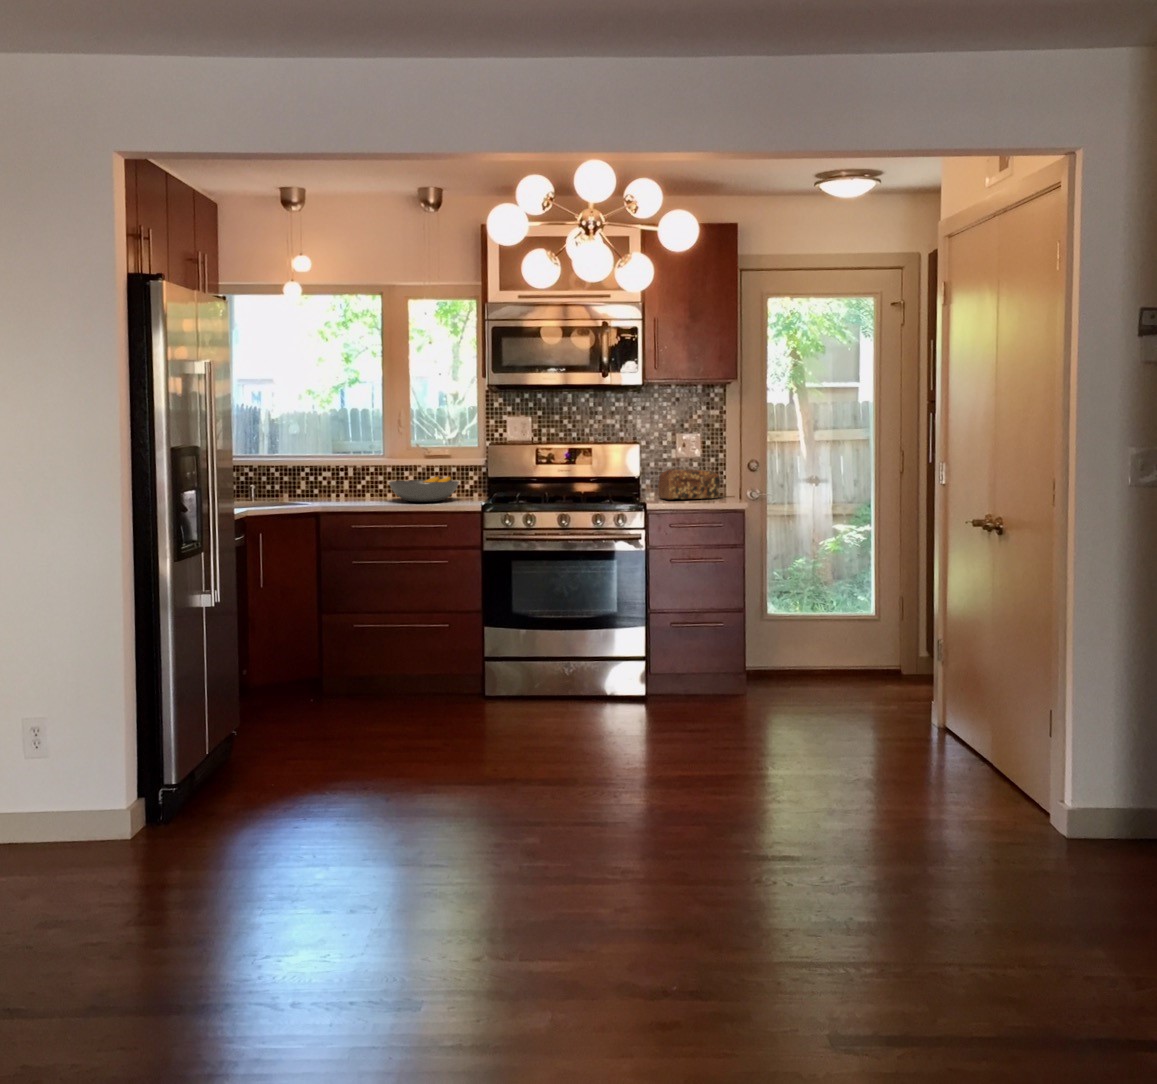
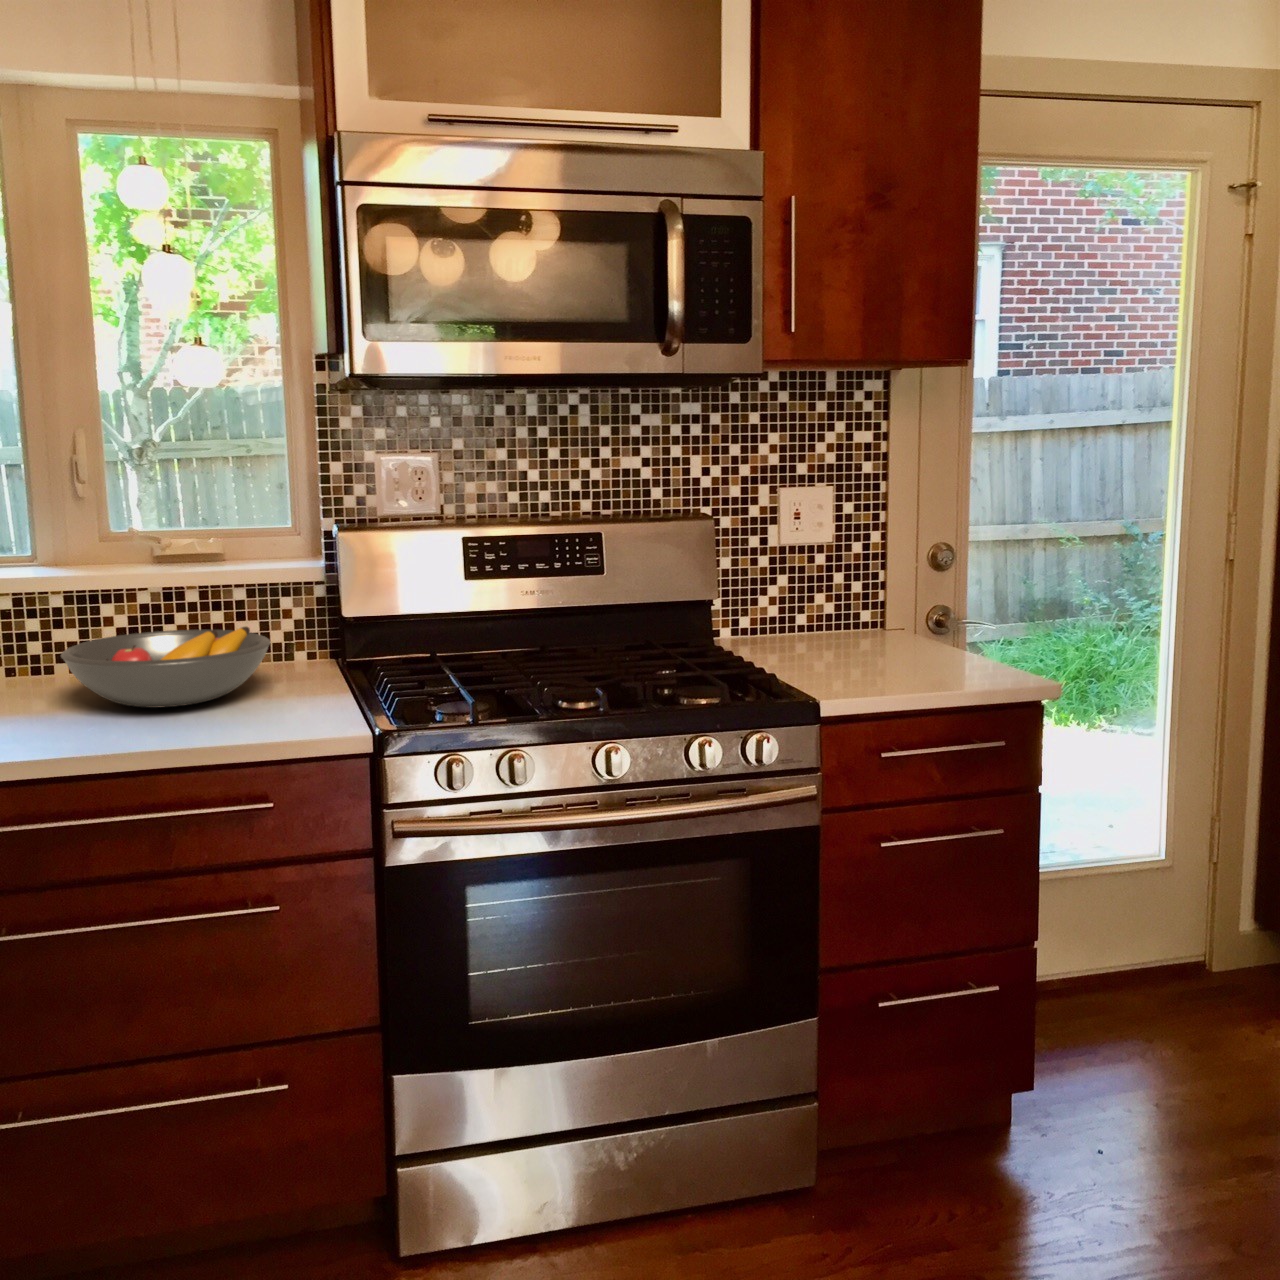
bread loaf: present [658,469,720,500] -> none [770,577,916,661]

